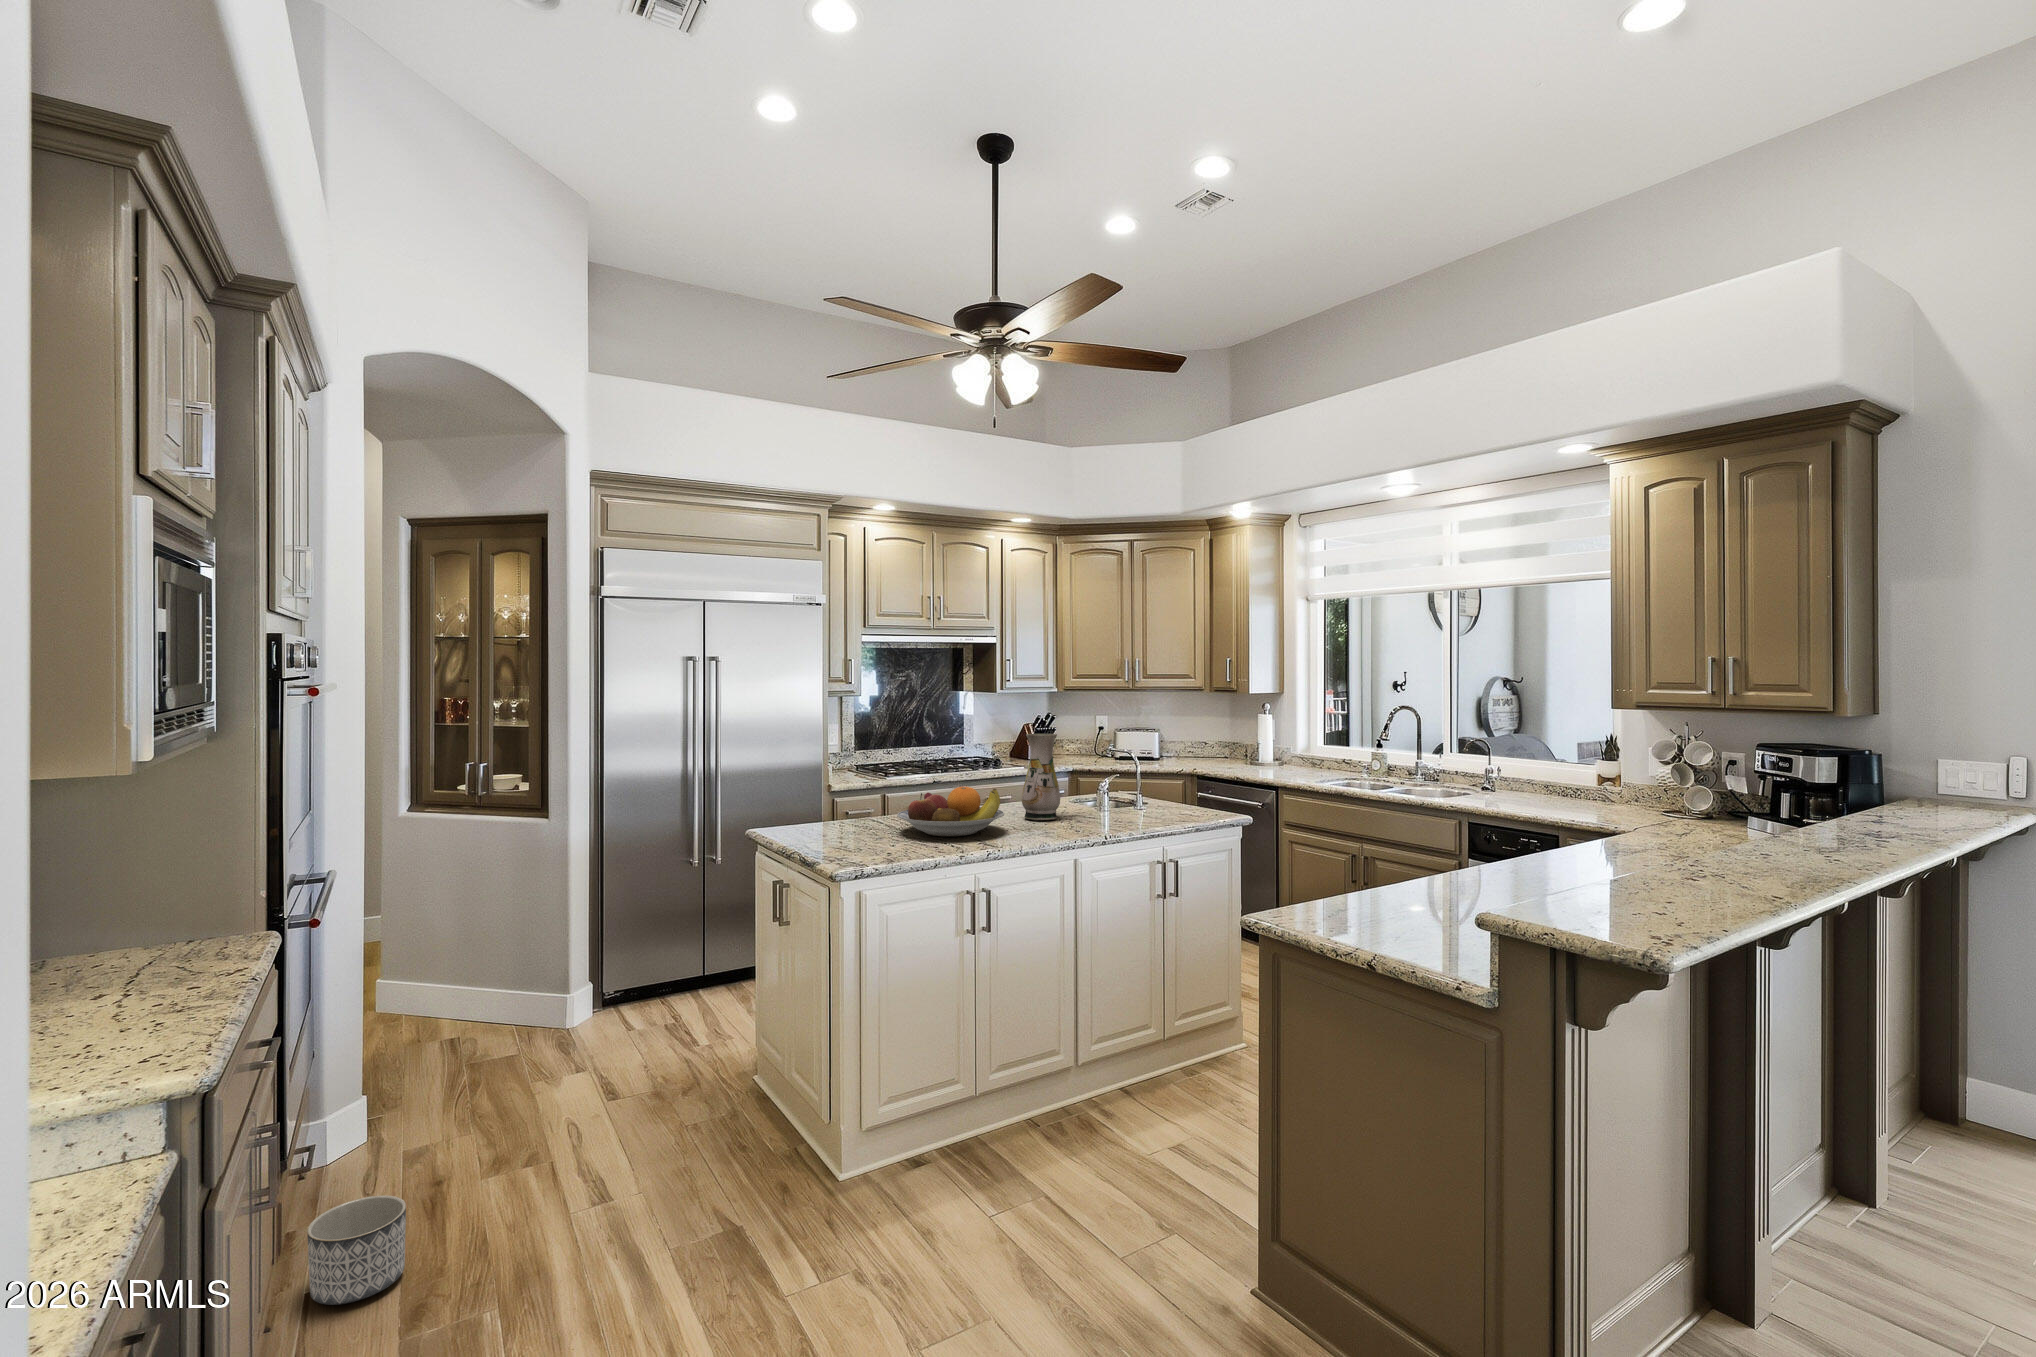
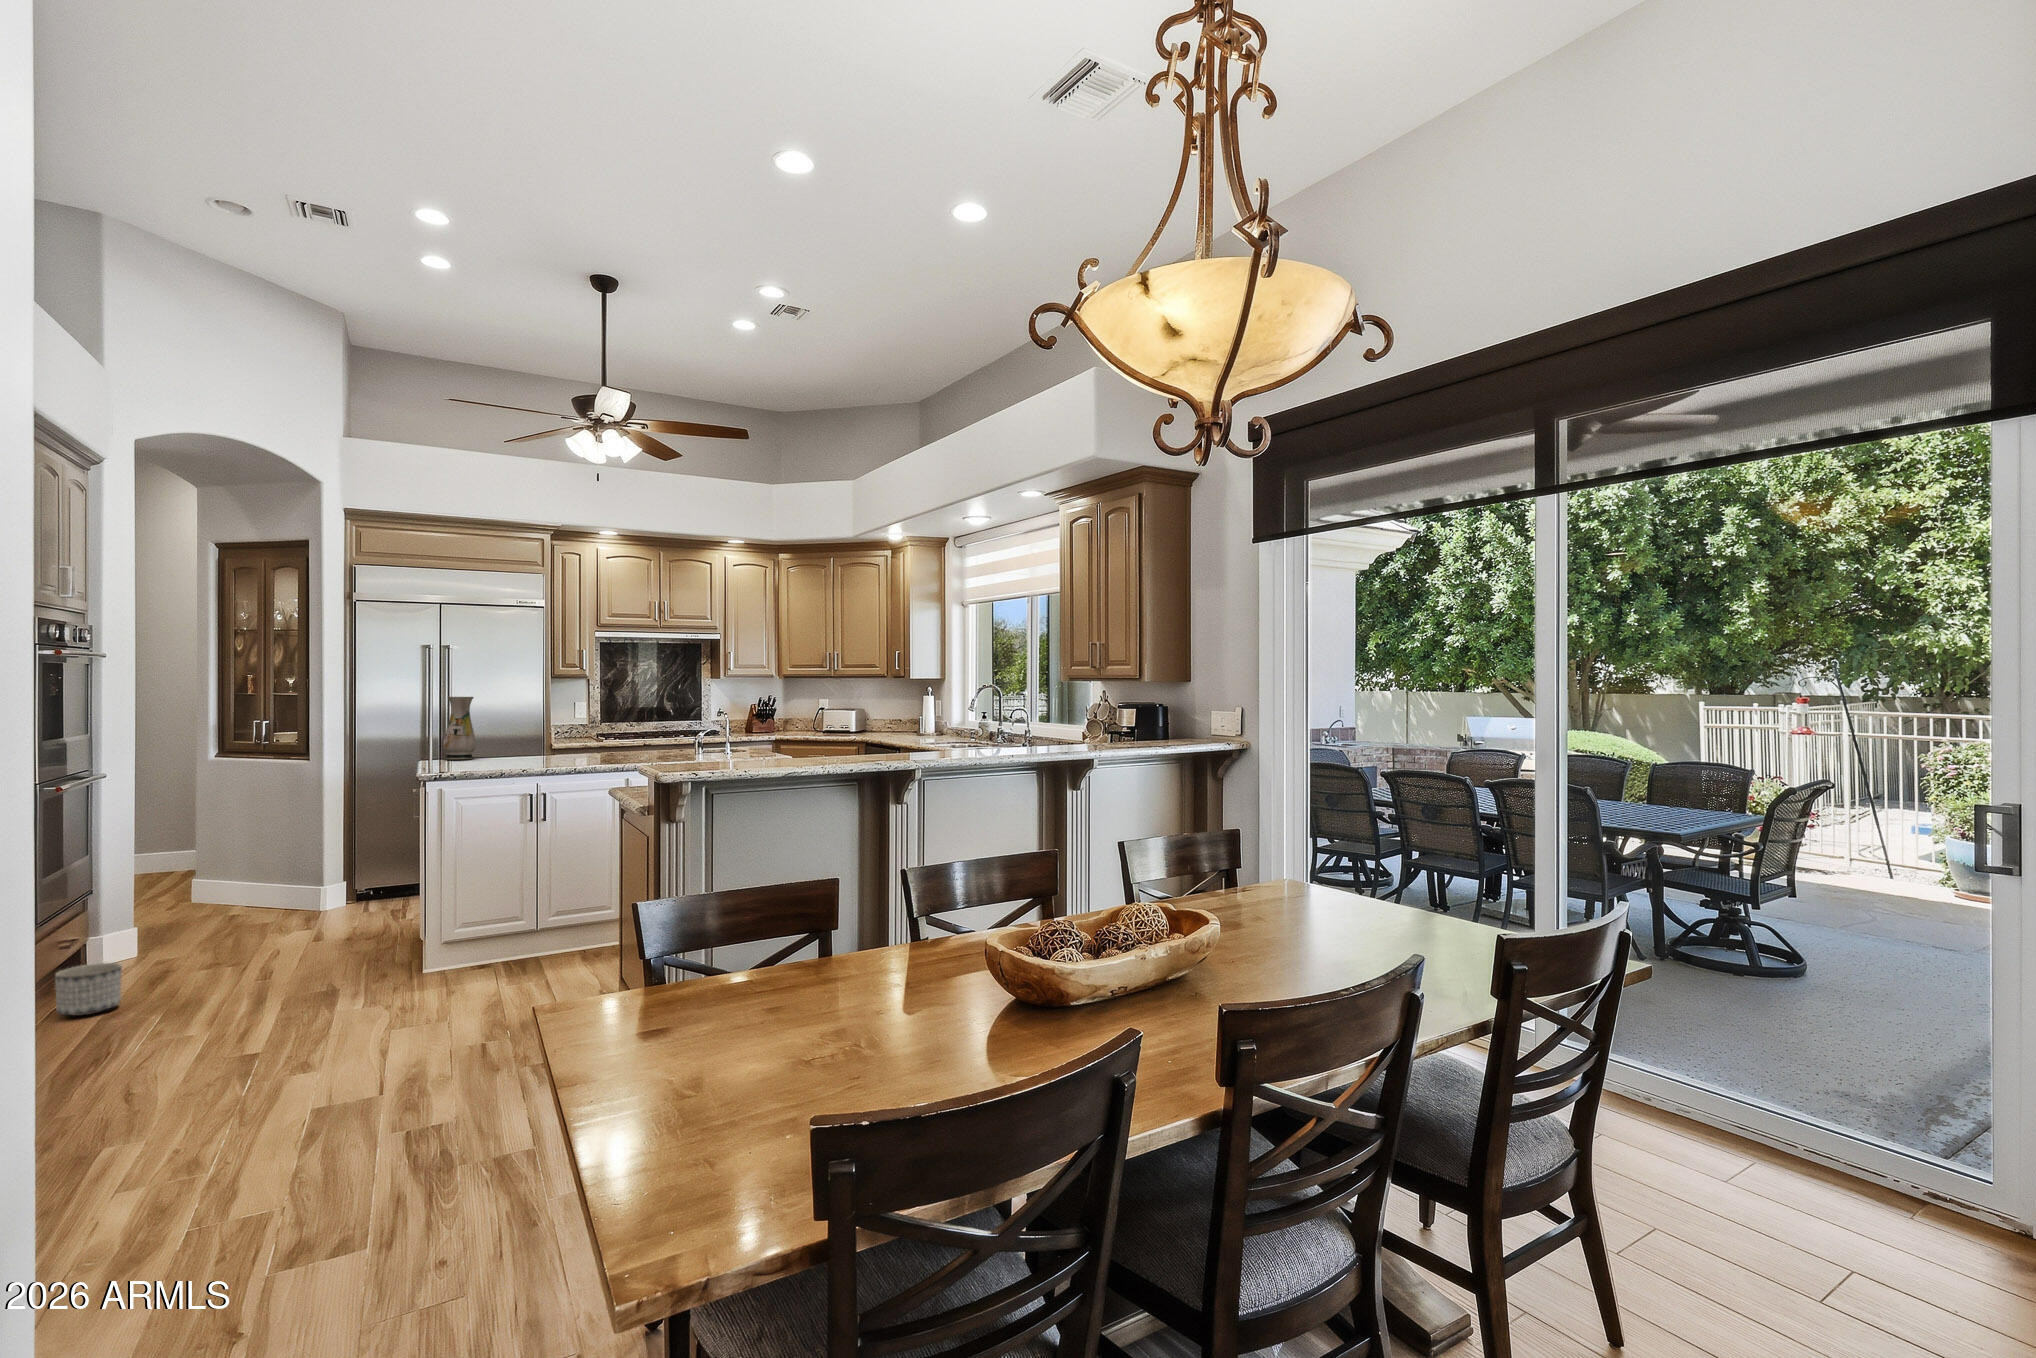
vase: present [1022,734,1060,820] -> present [443,697,476,759]
fruit bowl: present [897,787,1004,836] -> none [500,728,580,760]

